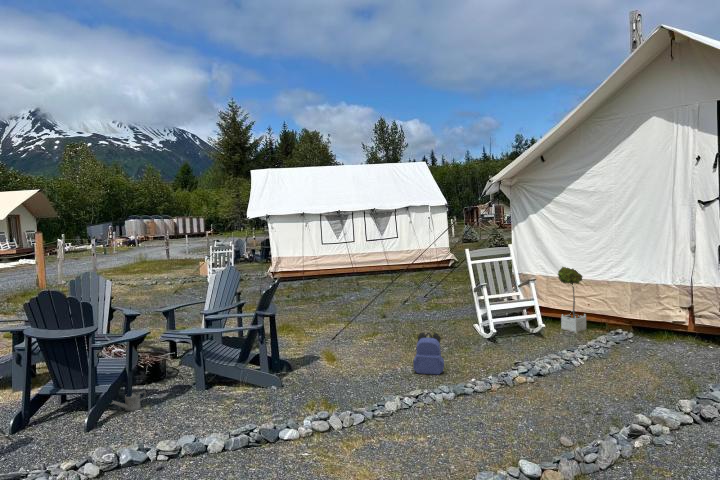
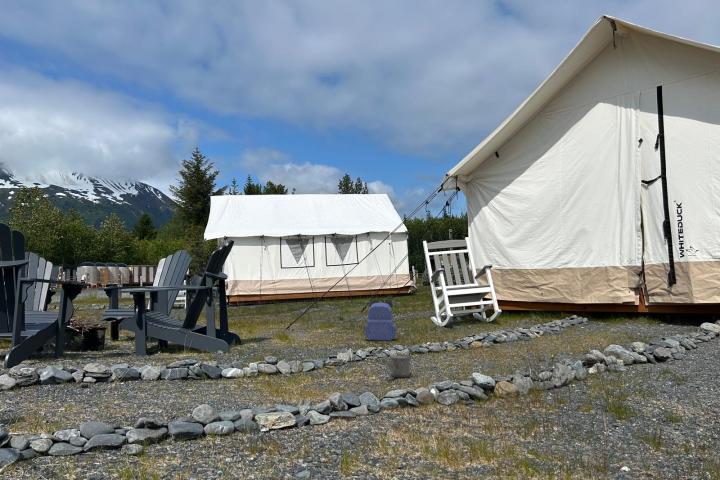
potted tree: present [558,267,586,332] -> none [513,255,543,320]
watering can: present [111,391,146,411] -> present [381,354,411,377]

